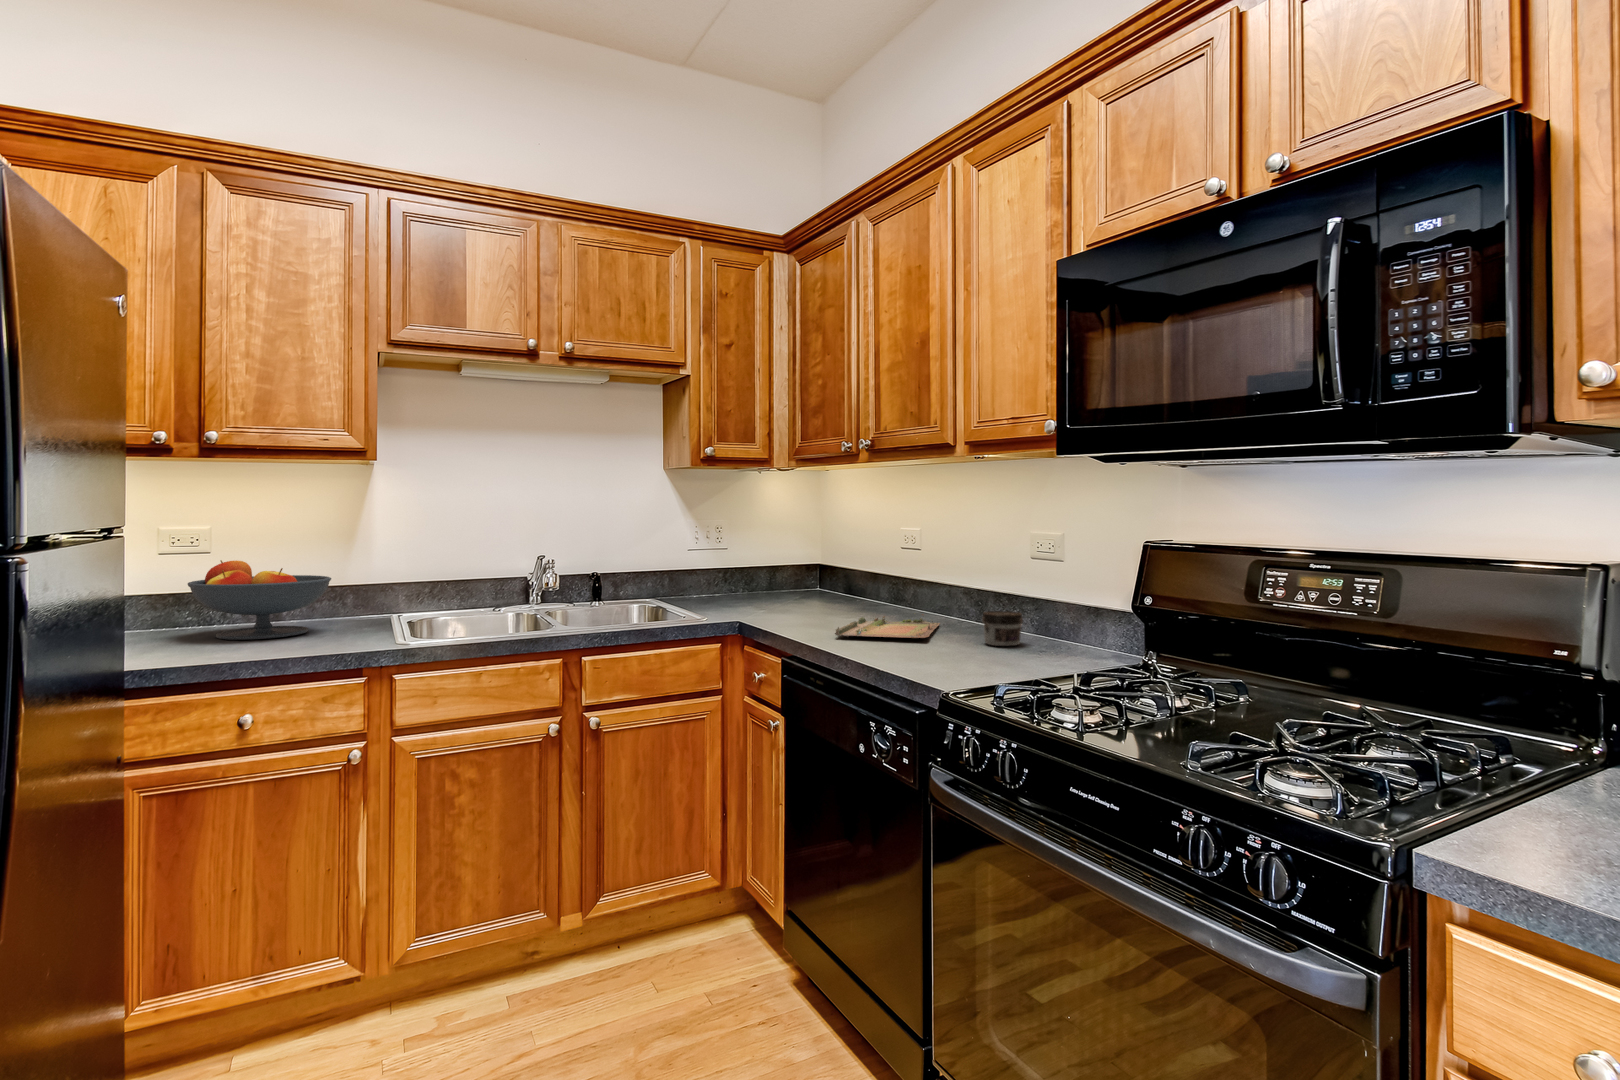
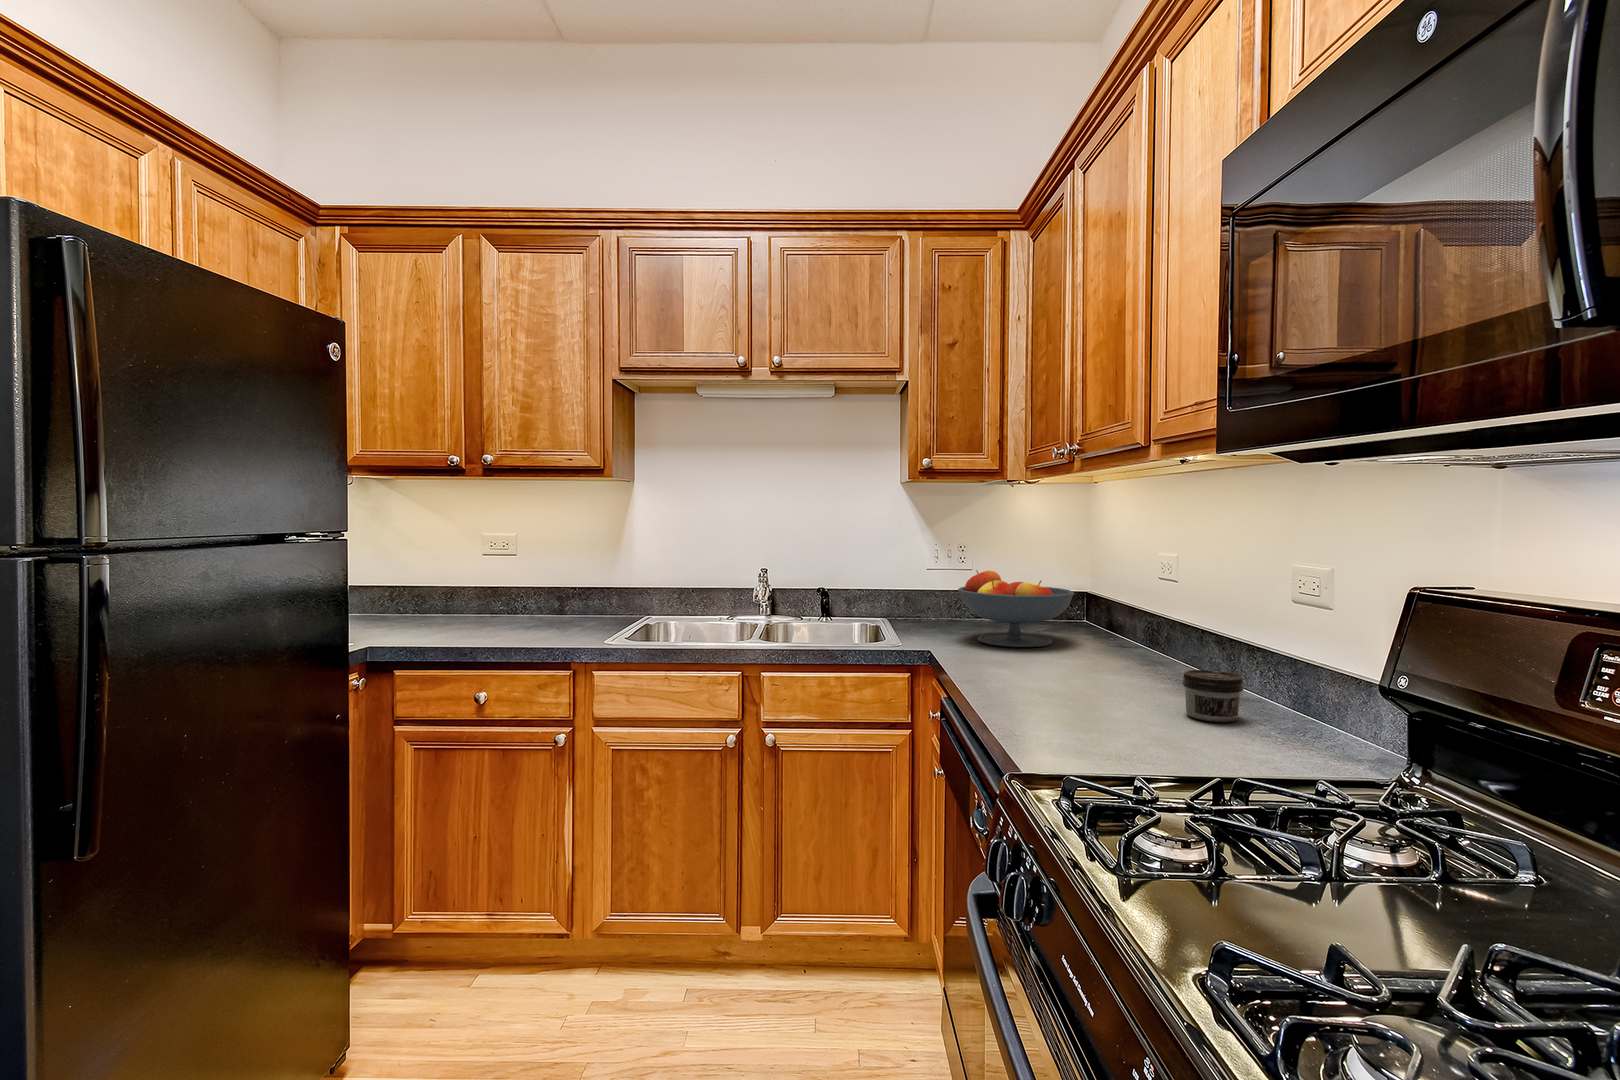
fruit bowl: present [188,560,331,640] -> present [958,570,1074,647]
tray: present [835,614,940,638] -> none [1002,657,1165,696]

